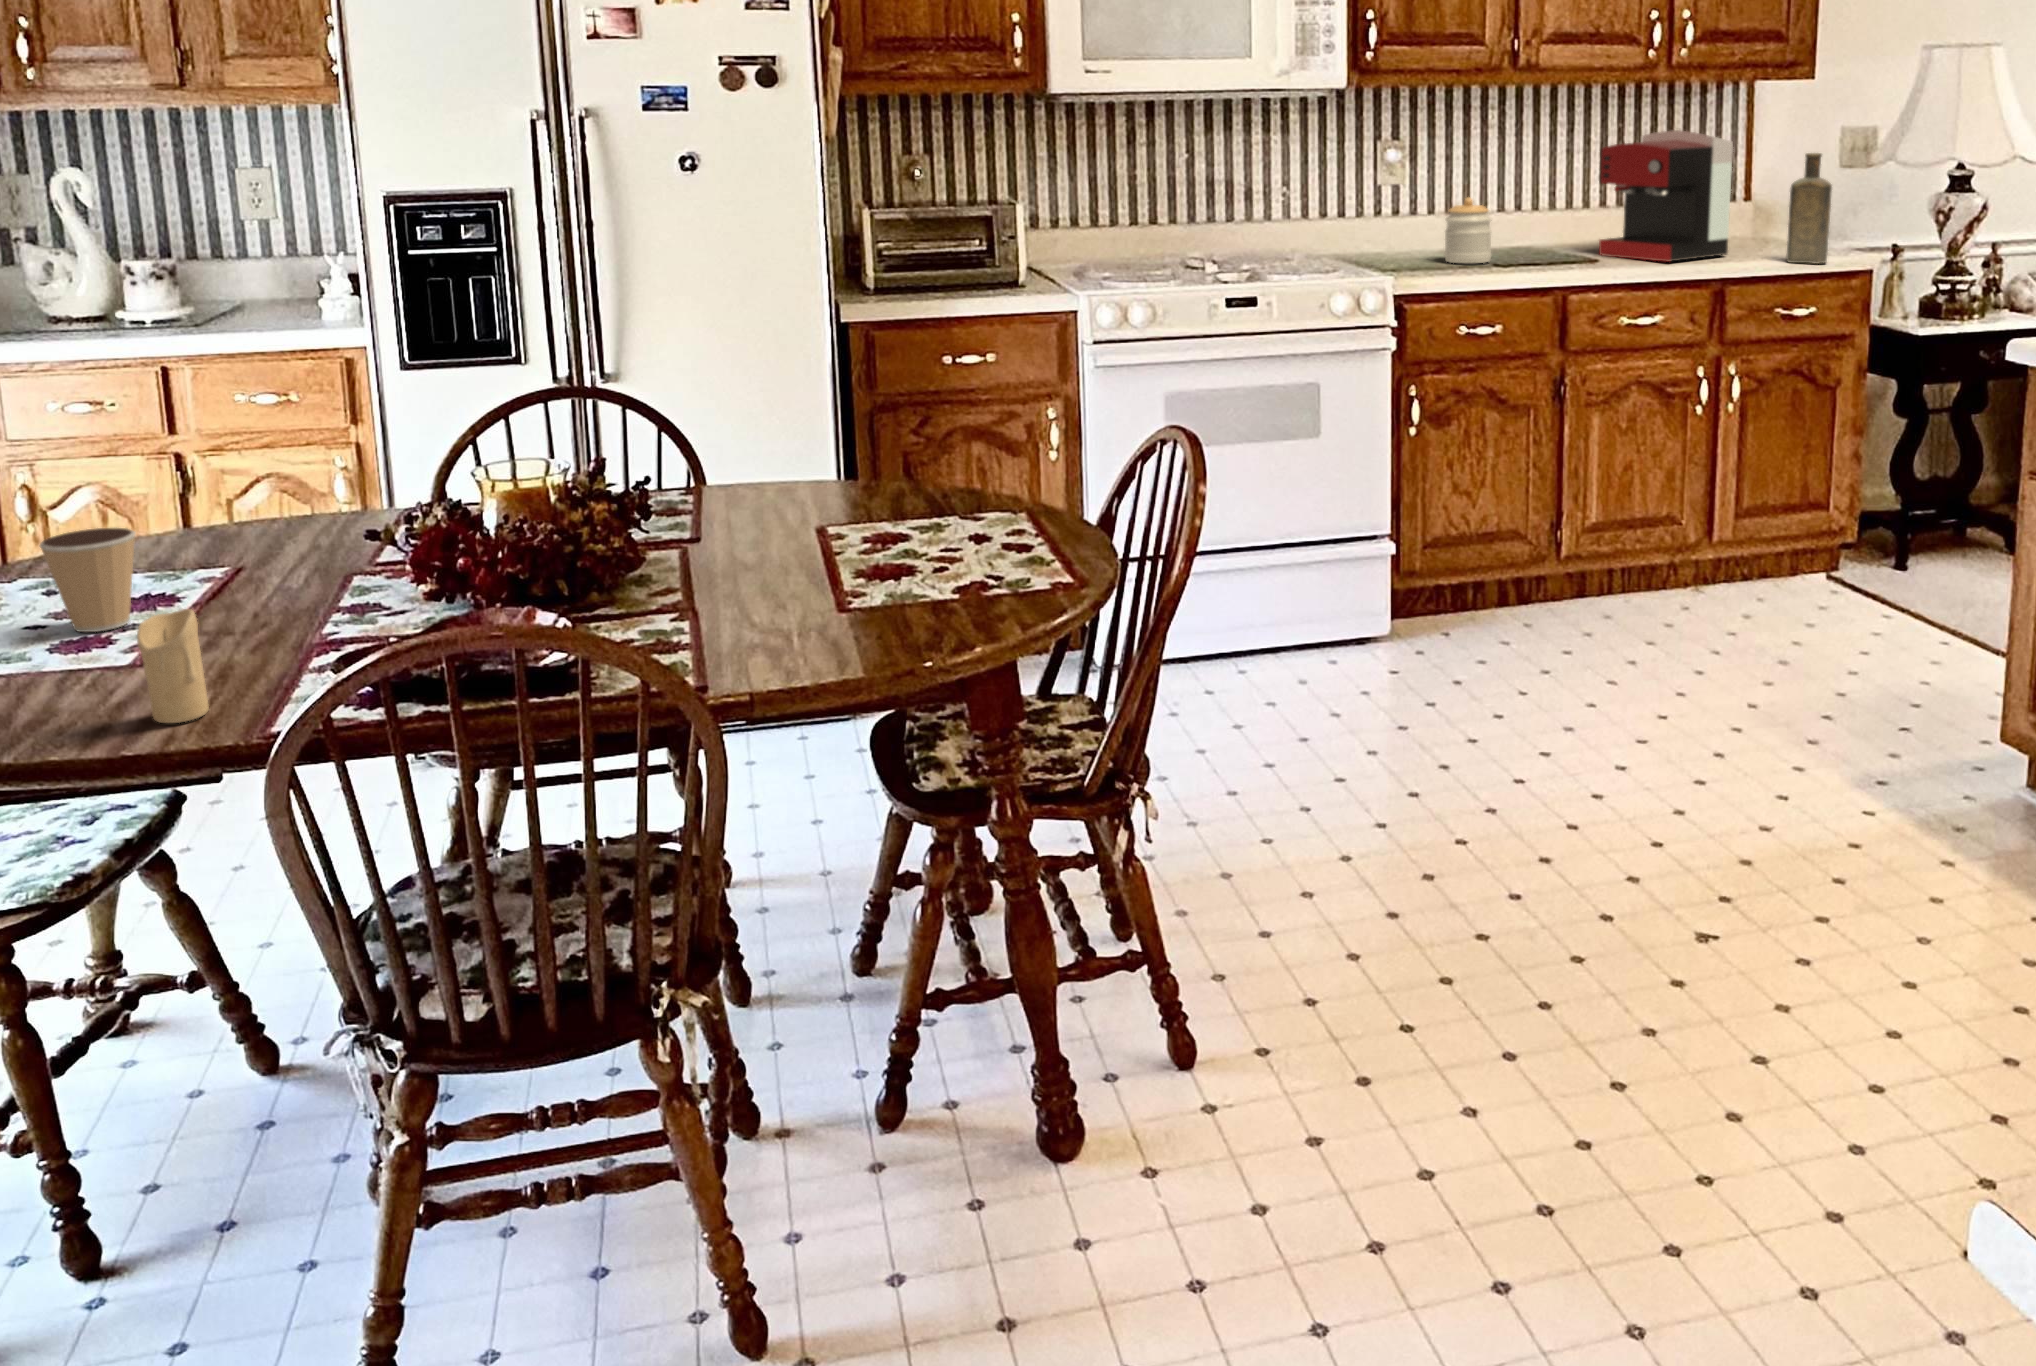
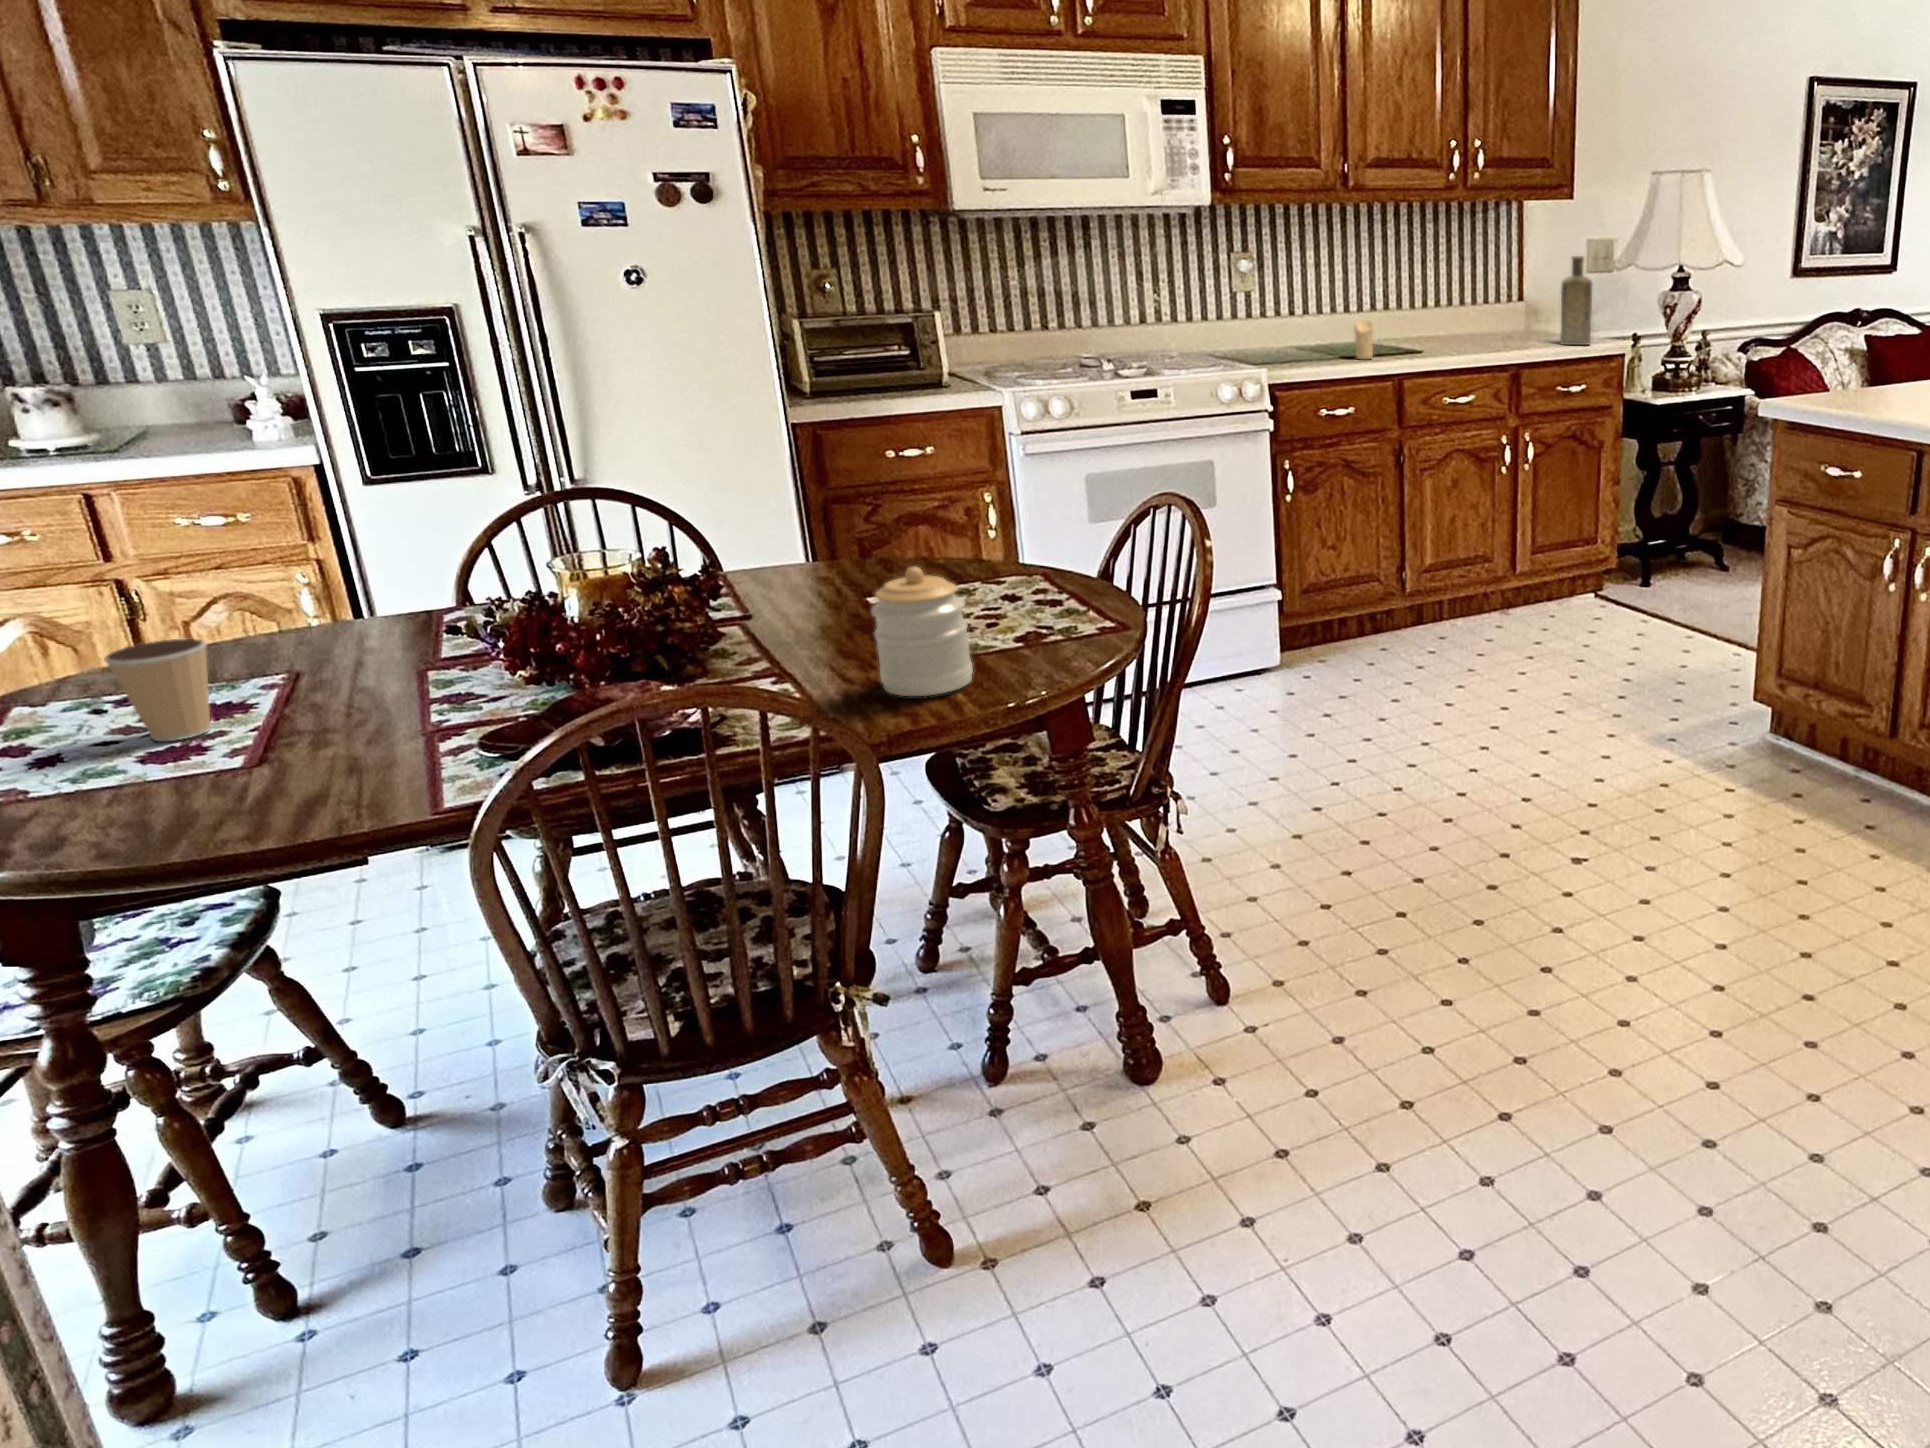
coffee maker: present [1599,130,1733,262] -> none [1413,238,1515,346]
jar: present [1444,198,1492,263] -> present [871,567,973,696]
candle: present [137,609,209,723] -> present [1354,320,1374,359]

